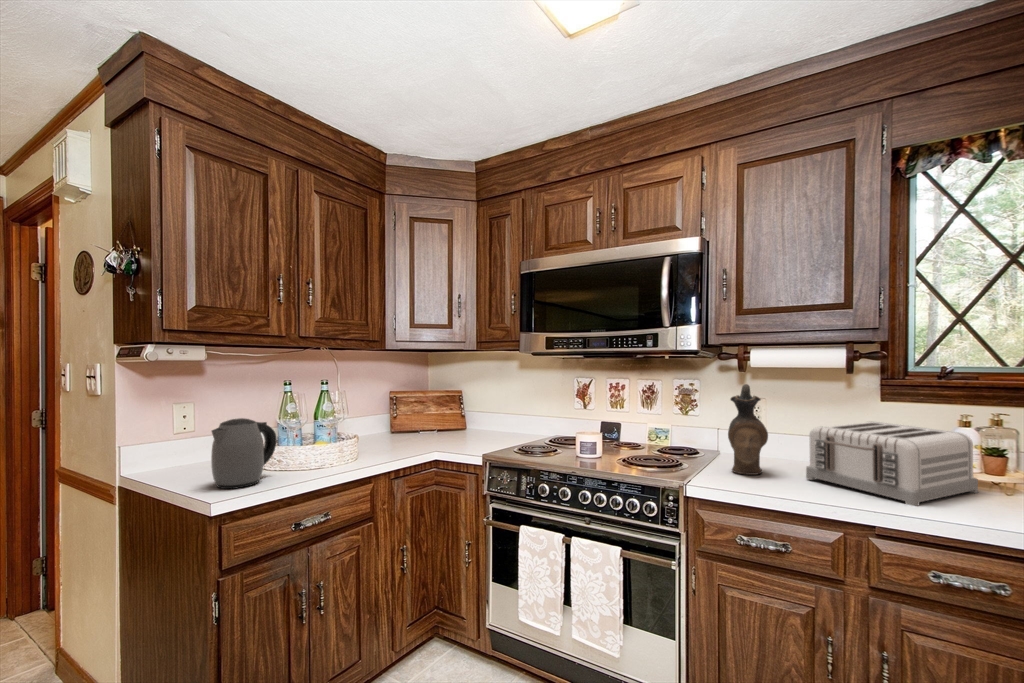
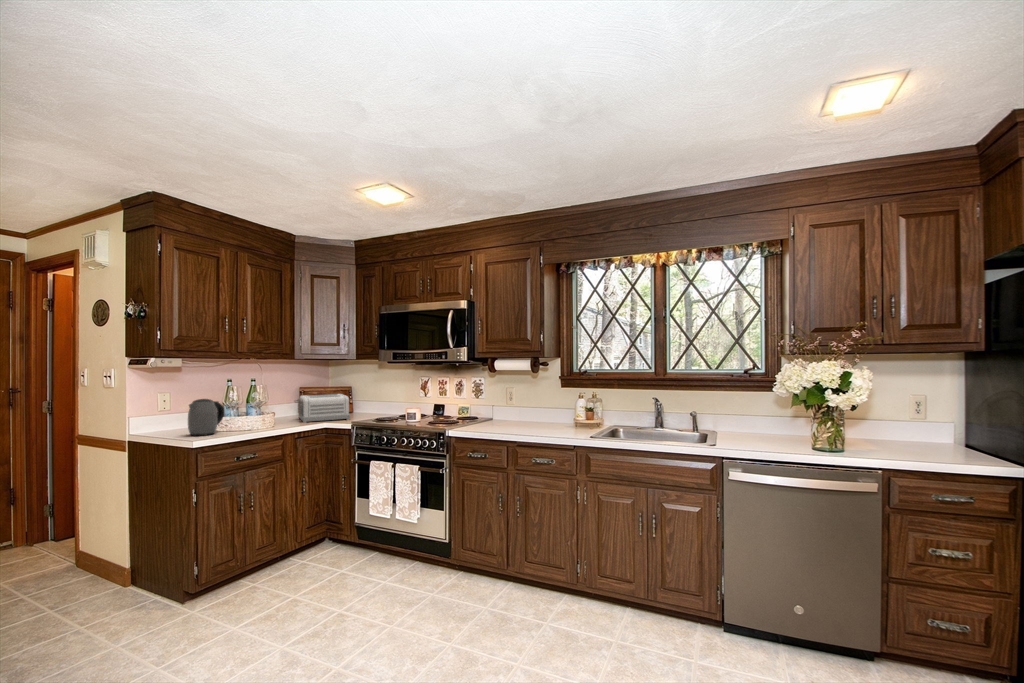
ceramic pitcher: present [728,384,768,475] -> none [478,379,497,426]
toaster: present [806,421,978,506] -> present [295,394,350,423]

